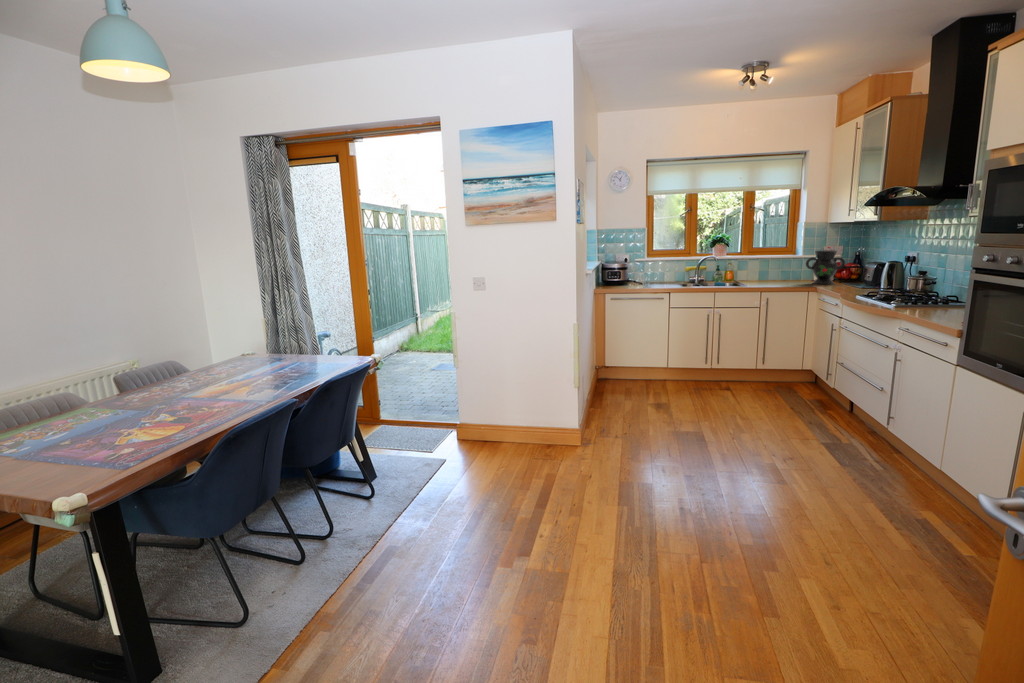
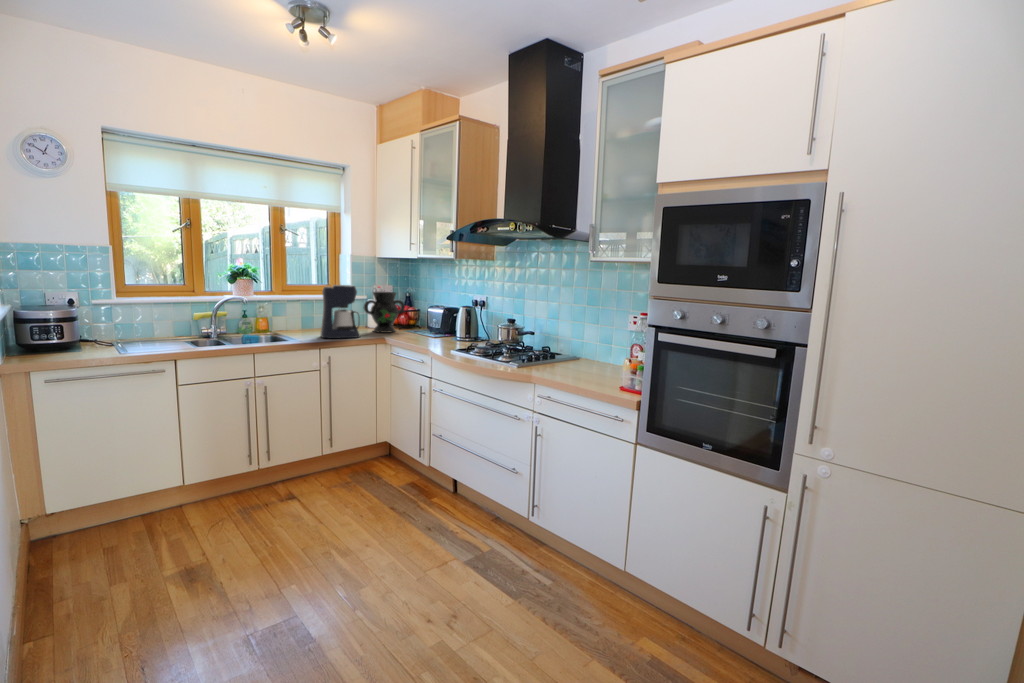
coffee maker: none [764,246,797,286] -> present [321,285,360,338]

